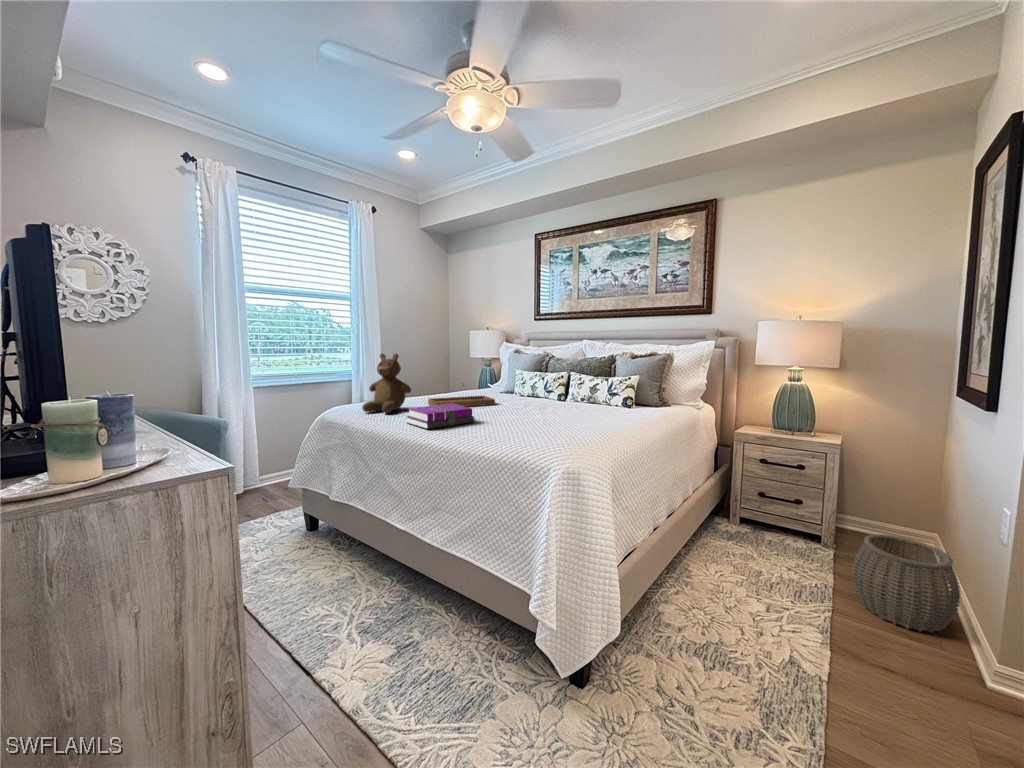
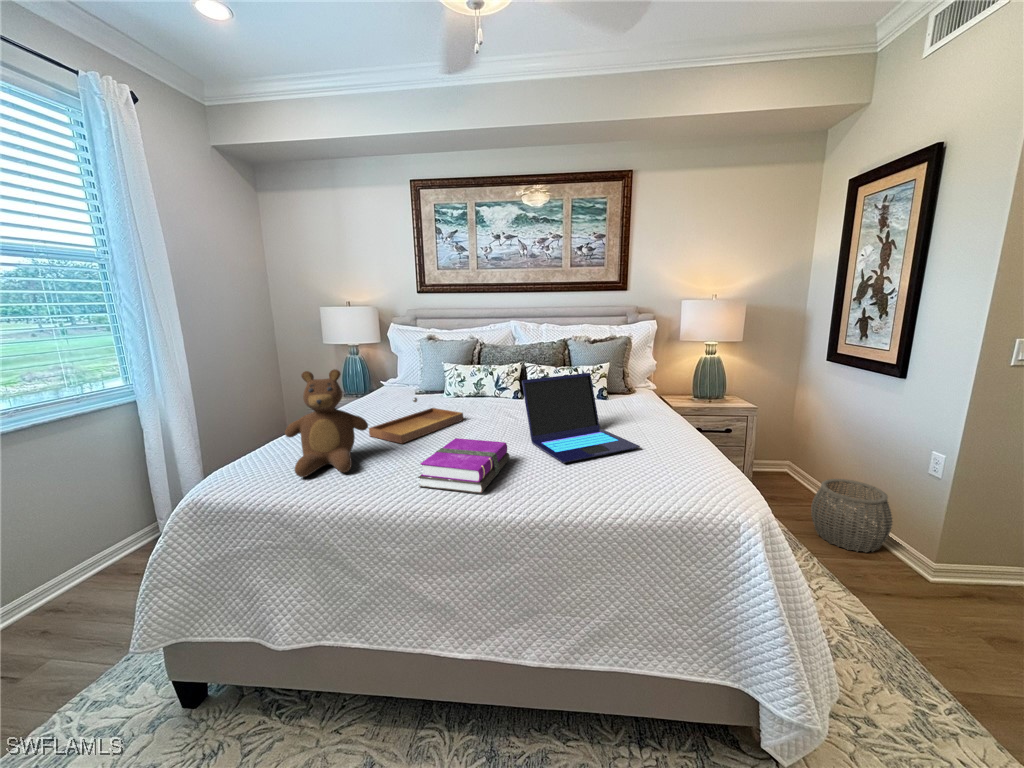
laptop: none [499,372,571,430] -> present [522,373,640,463]

